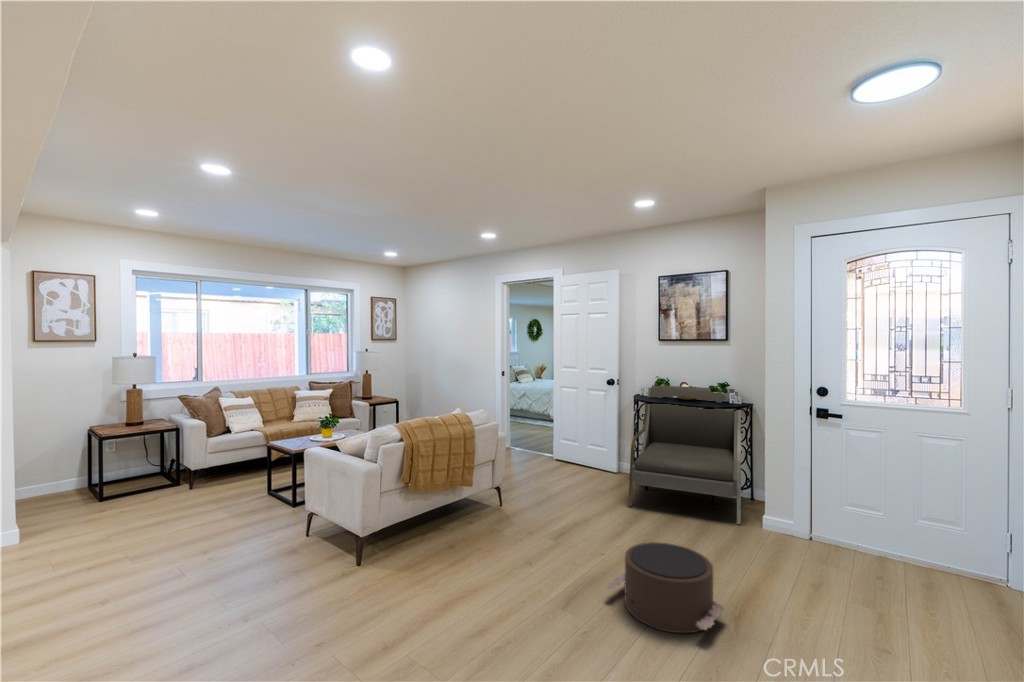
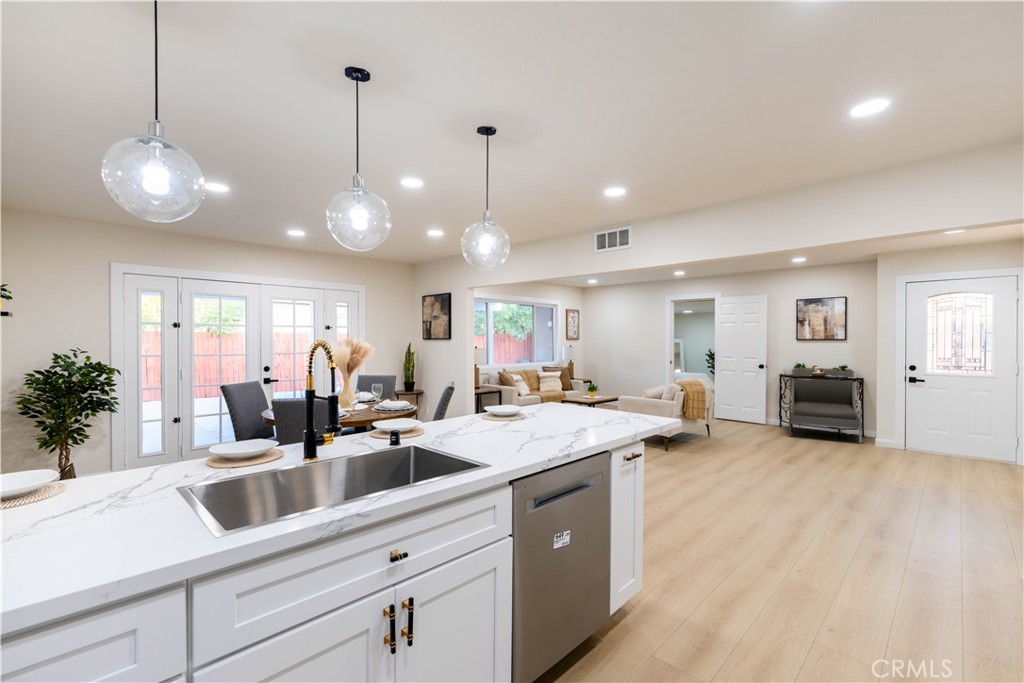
pouf: present [607,542,724,633] -> none [805,439,868,471]

